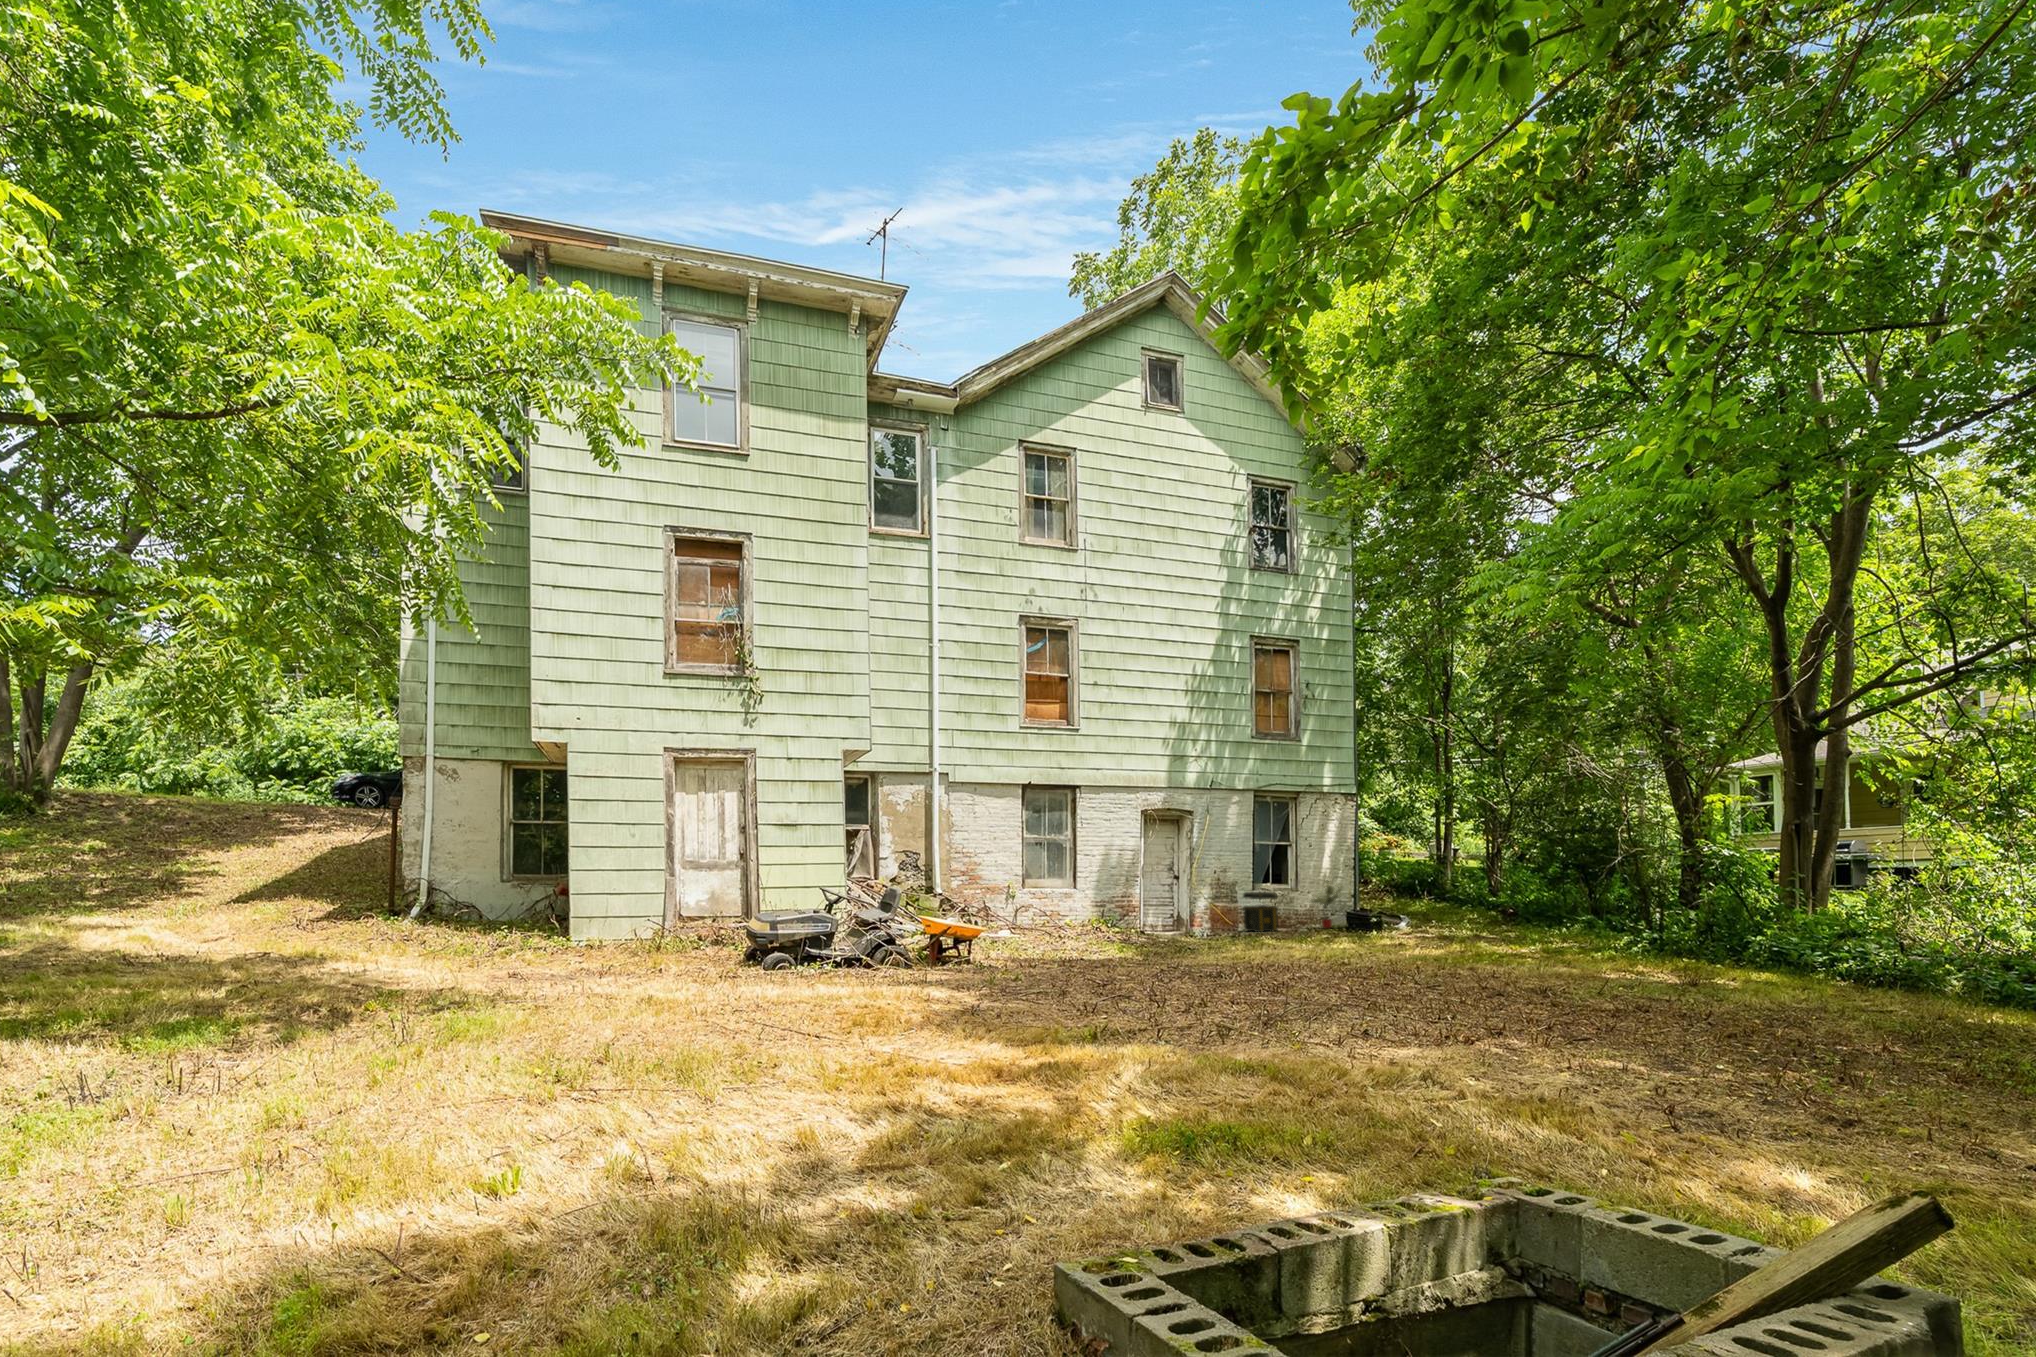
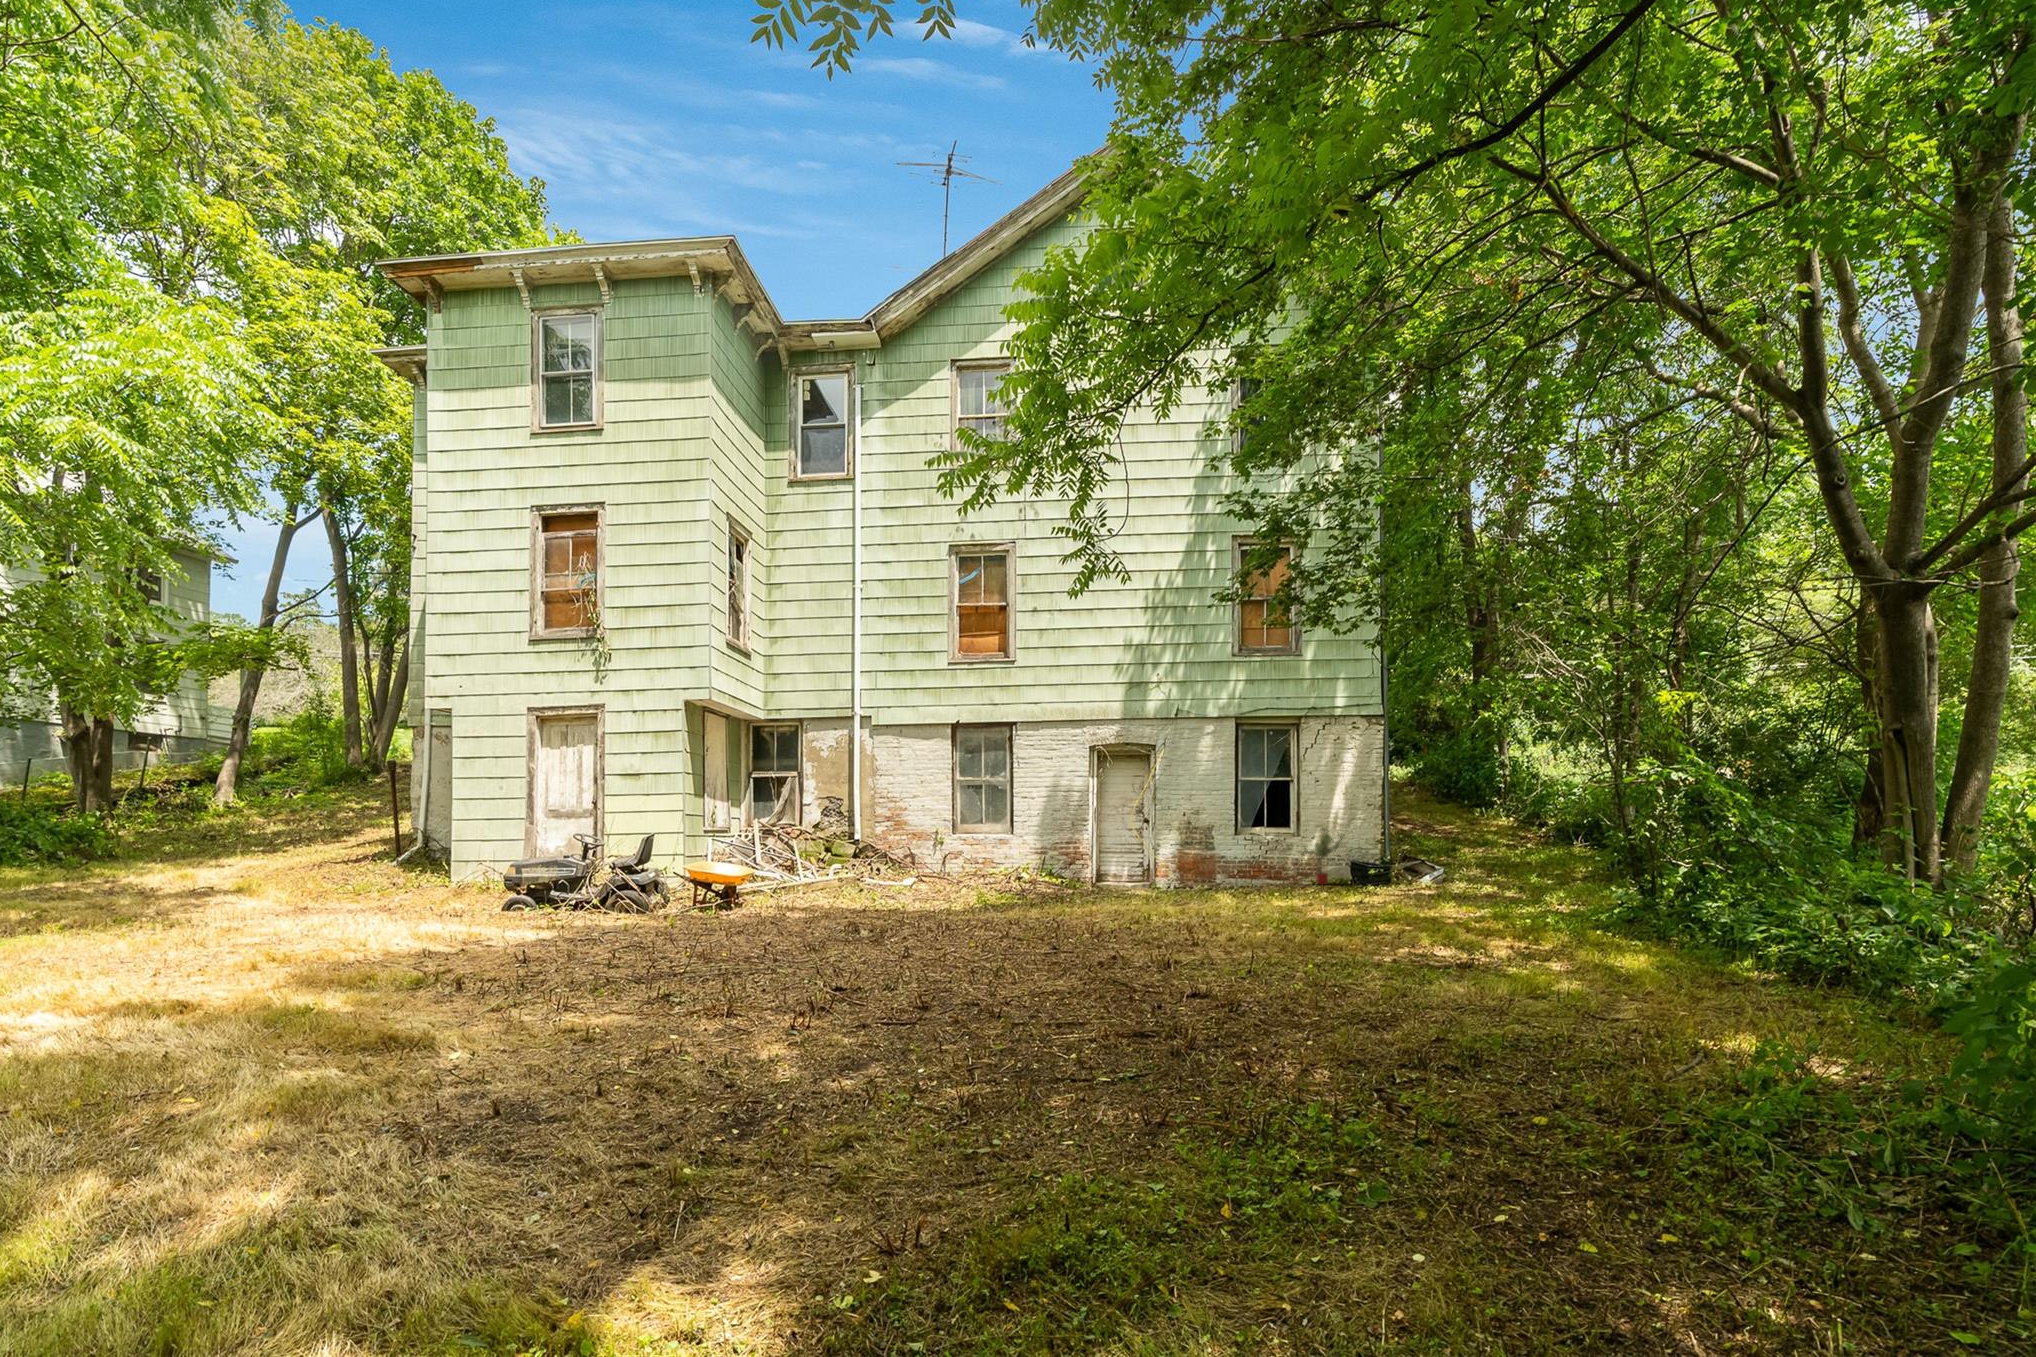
toolbox: present [1243,892,1278,932] -> none [1216,839,1251,886]

